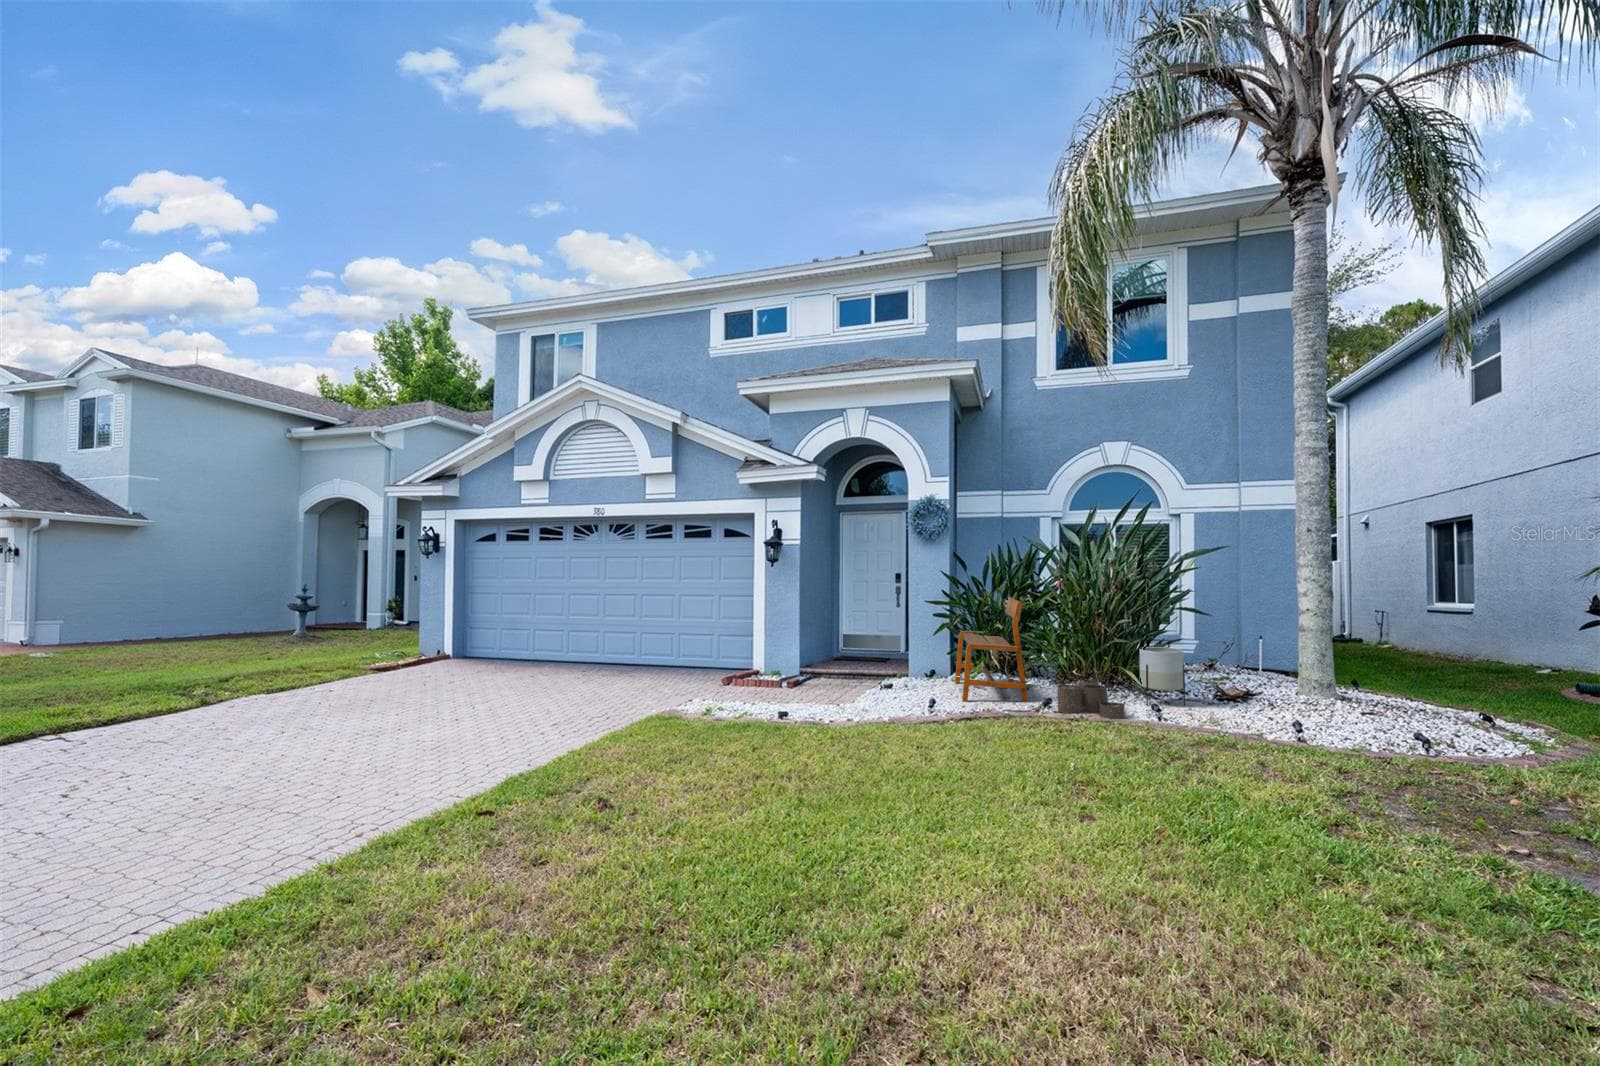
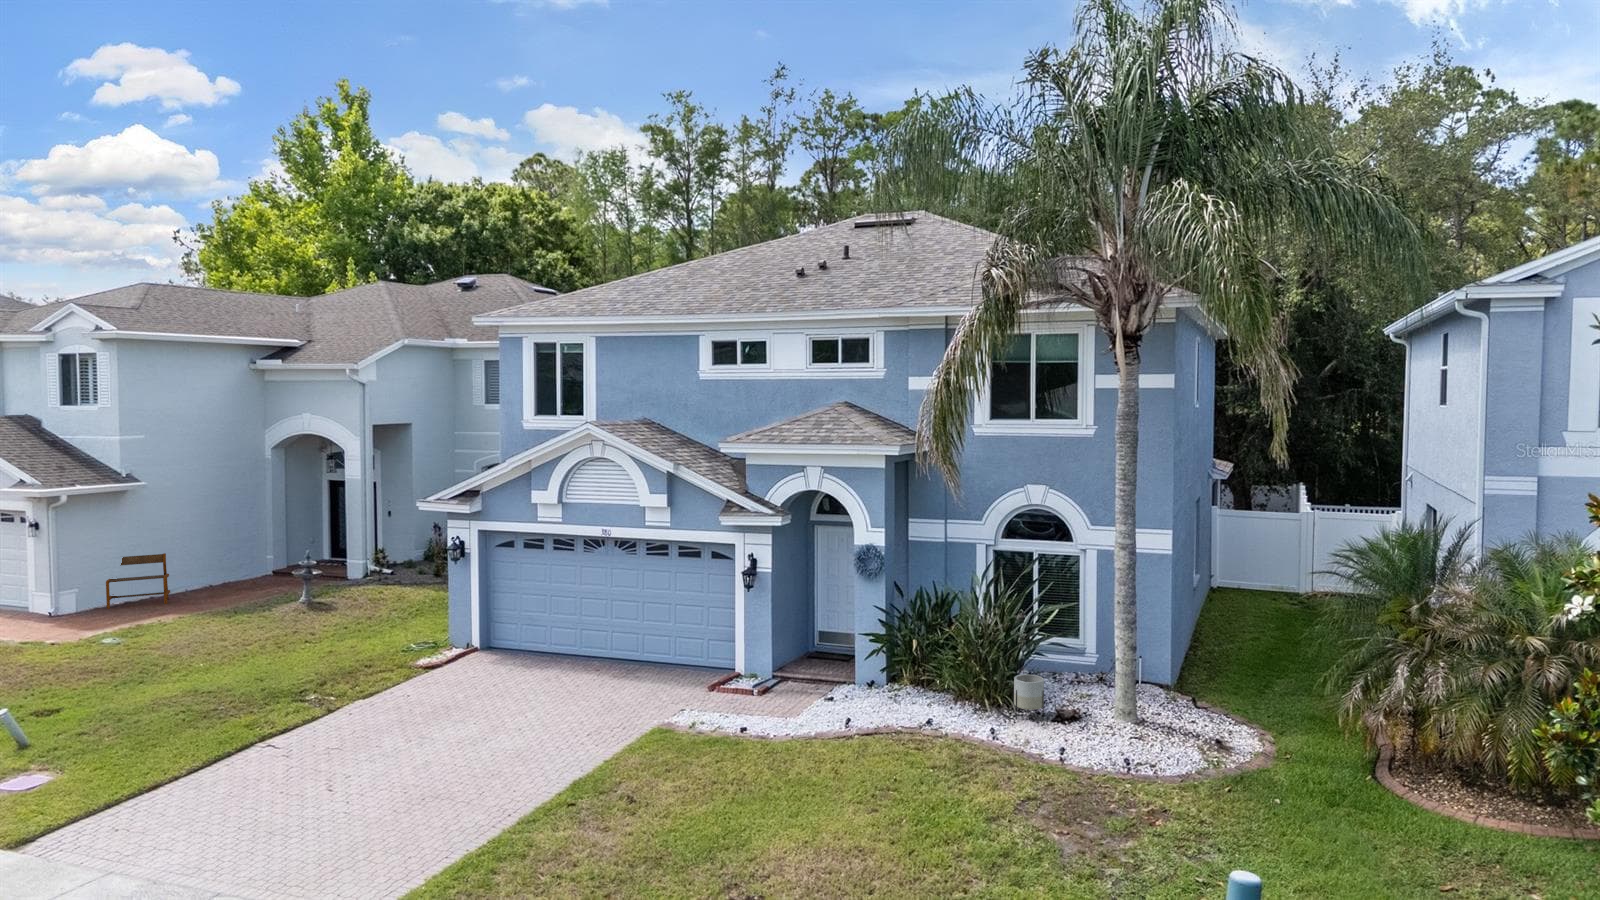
bench: present [955,597,1028,702] -> present [106,553,170,609]
woven basket: present [1057,679,1125,719] -> none [947,698,989,734]

